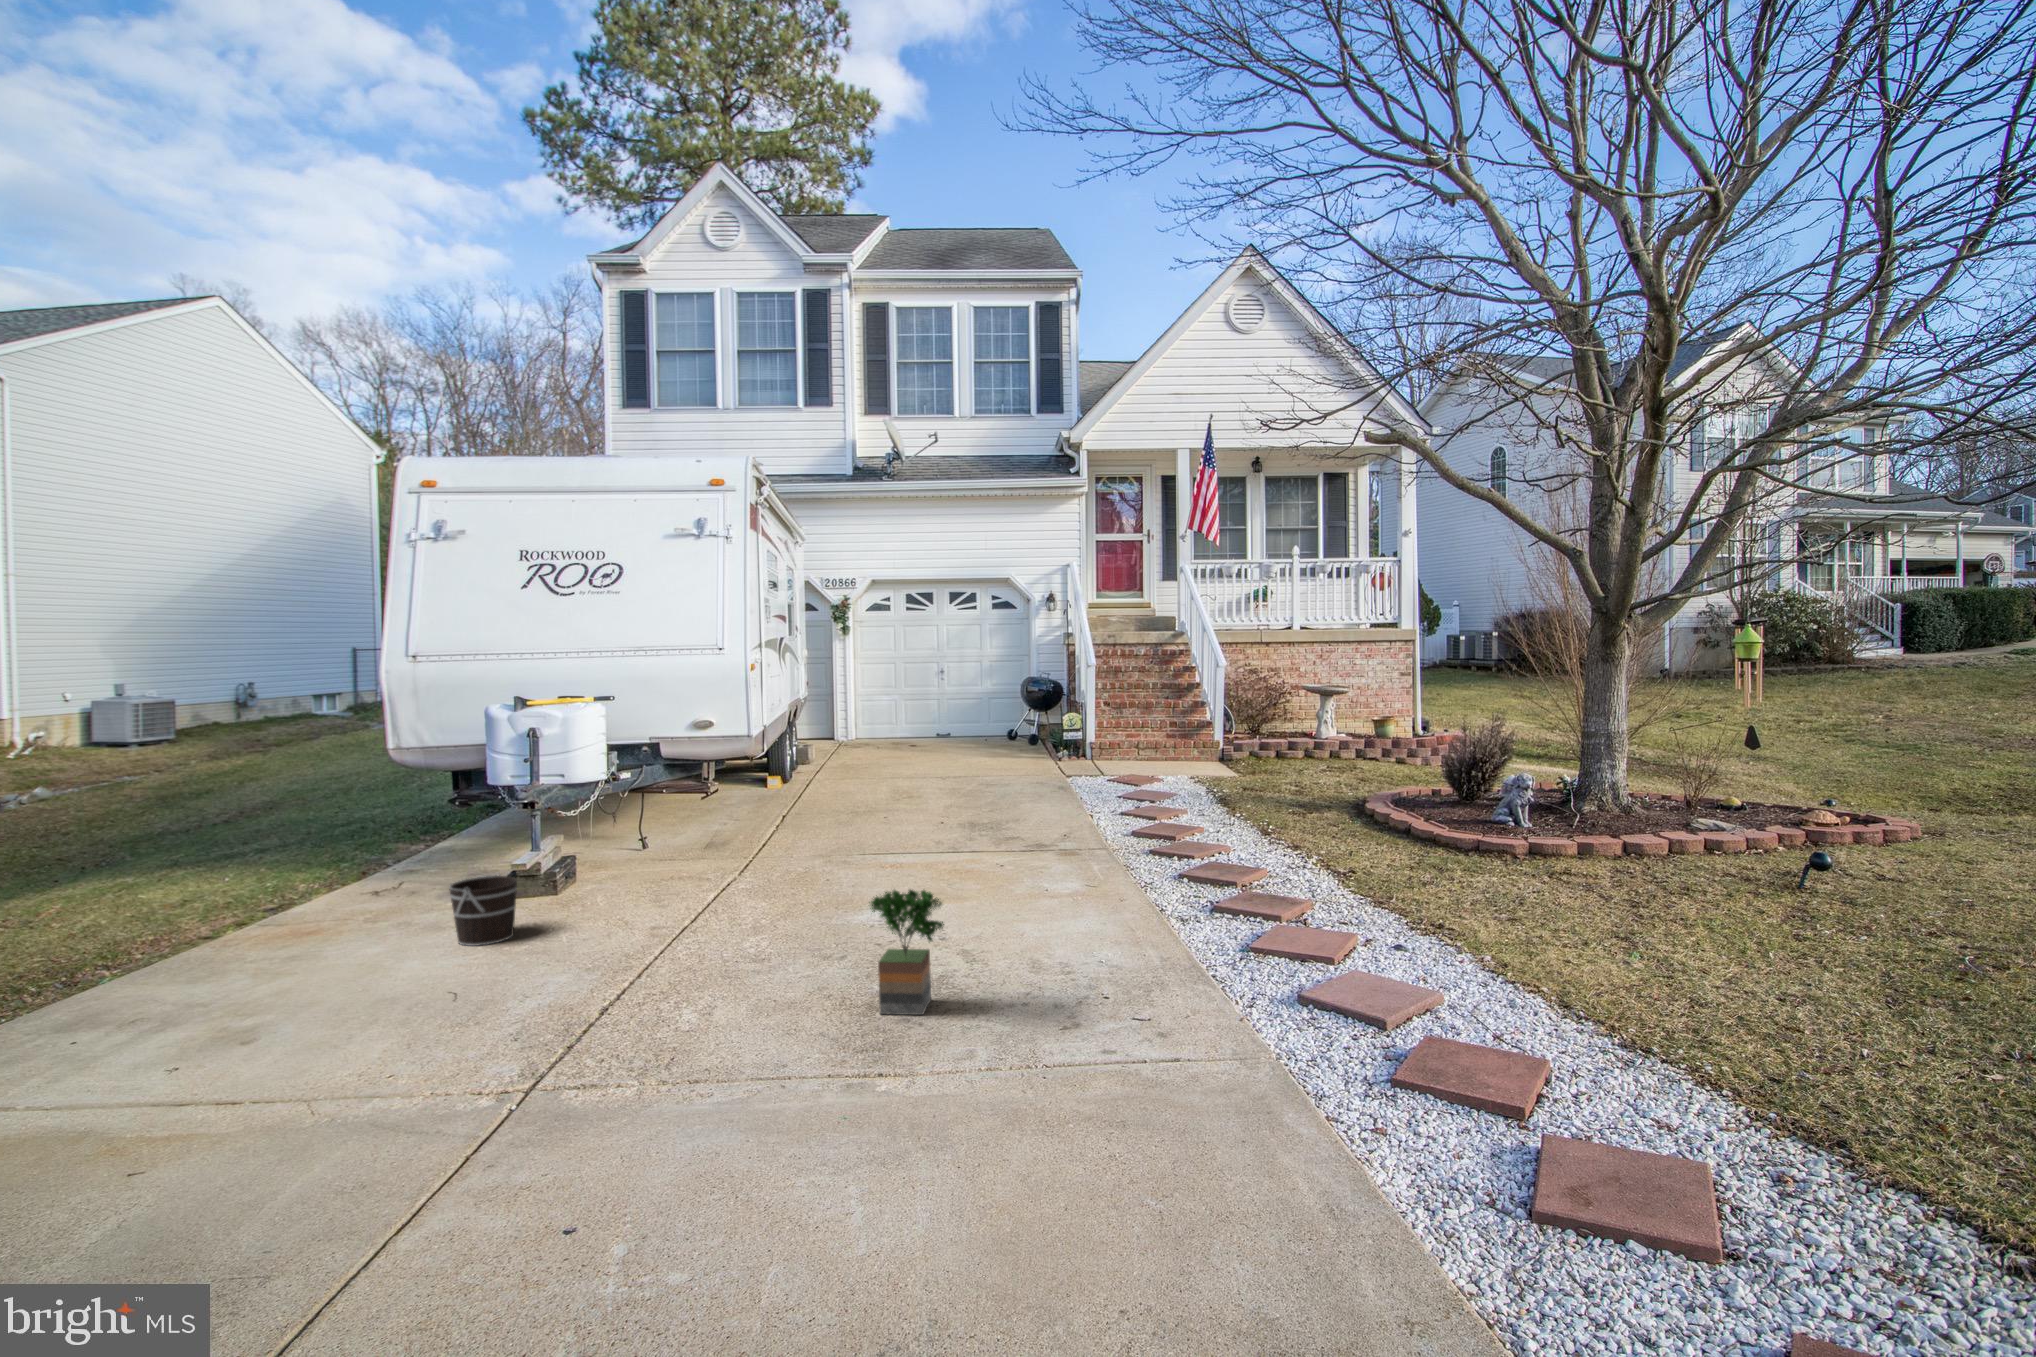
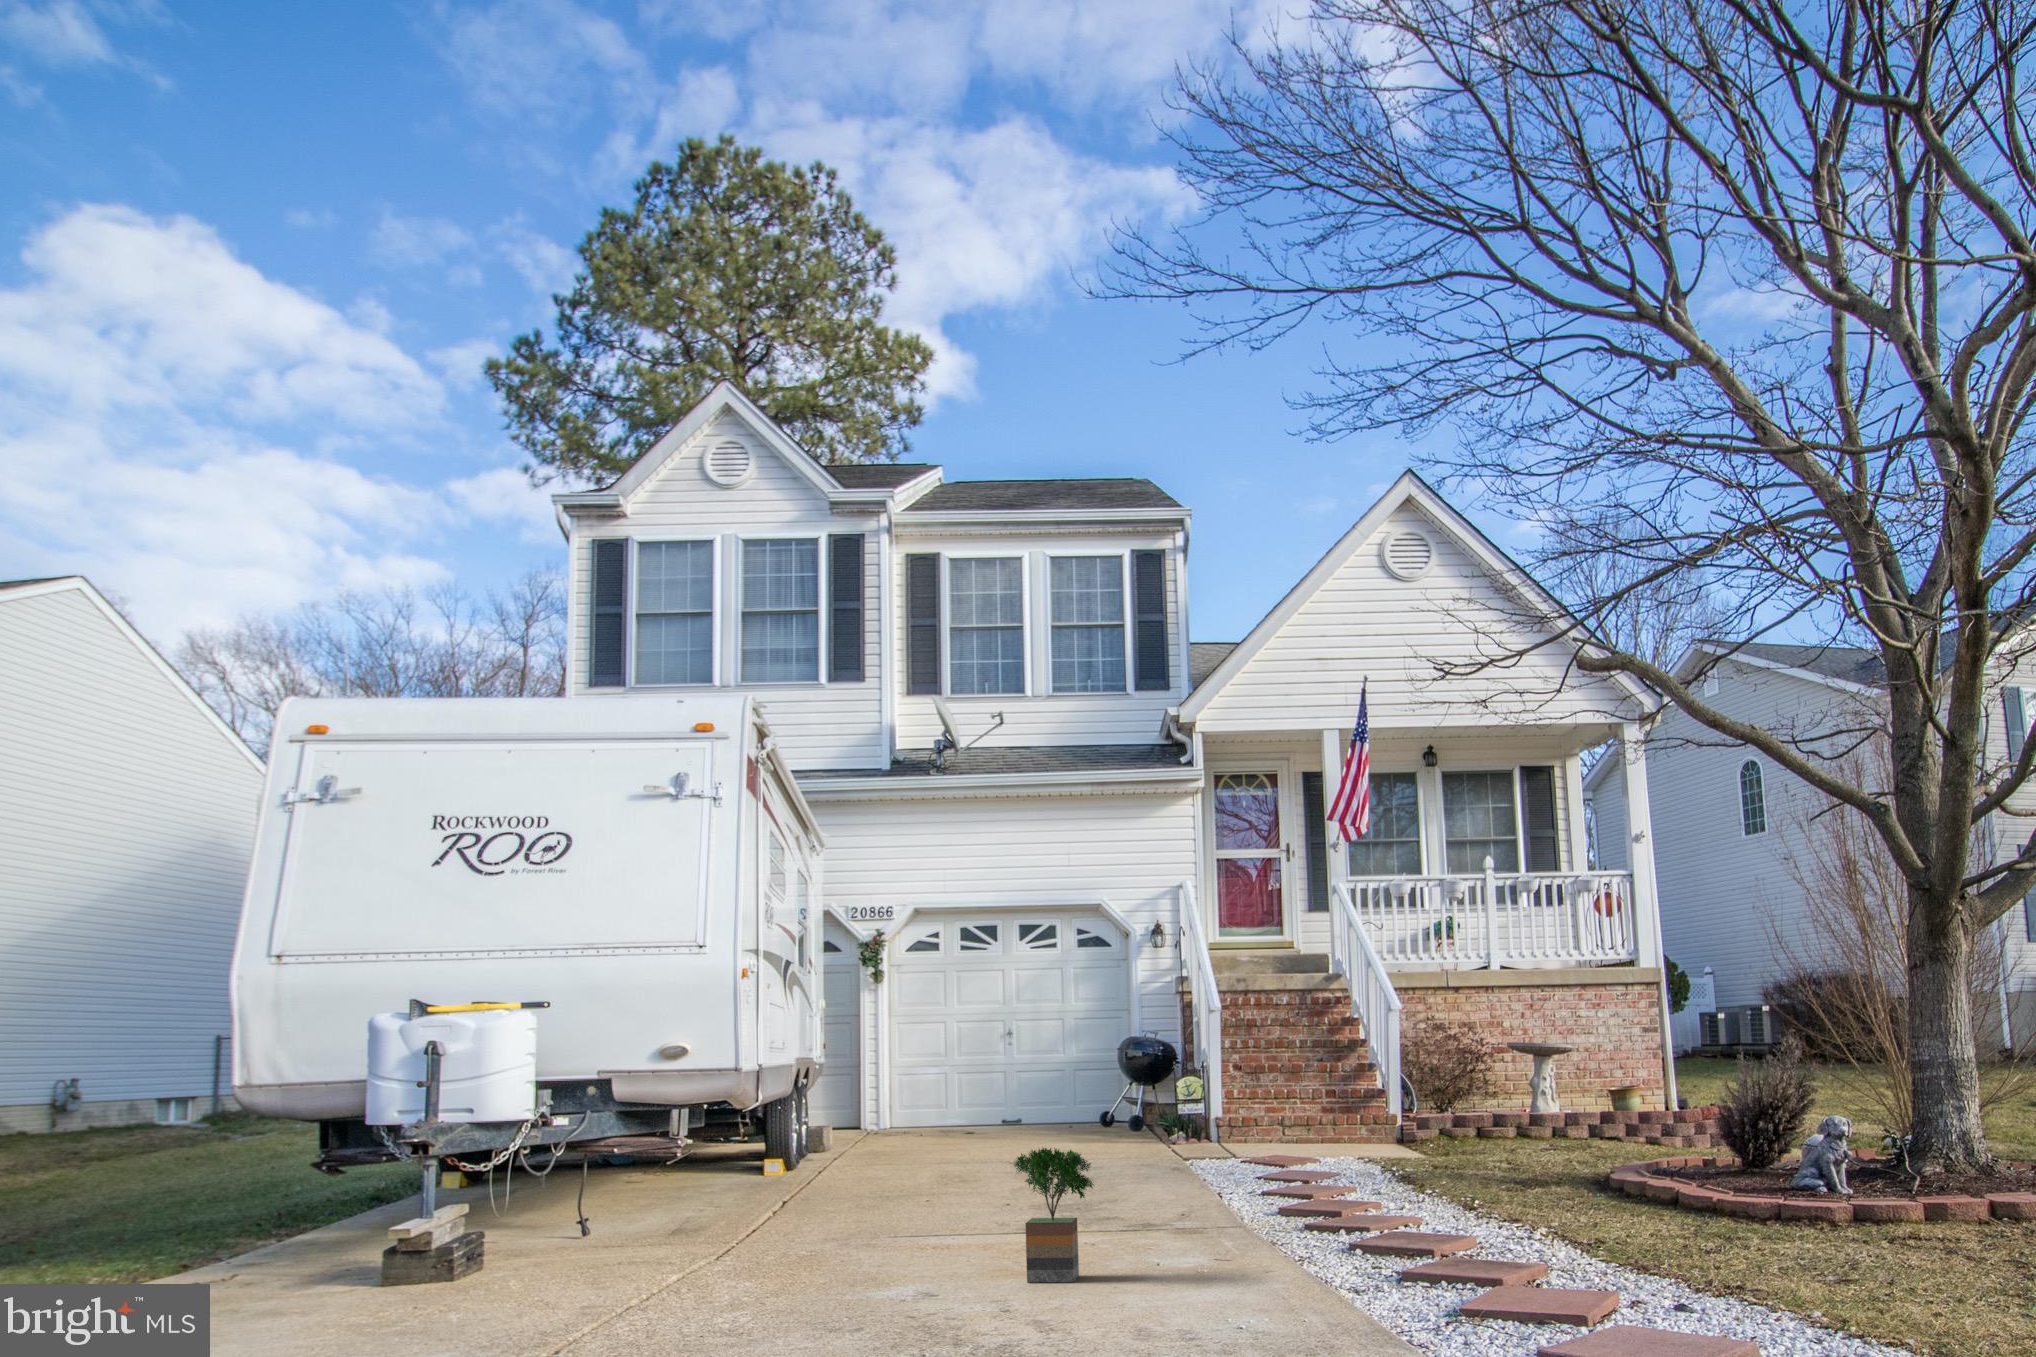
bucket: present [449,875,517,946] -> none [512,1182,585,1259]

